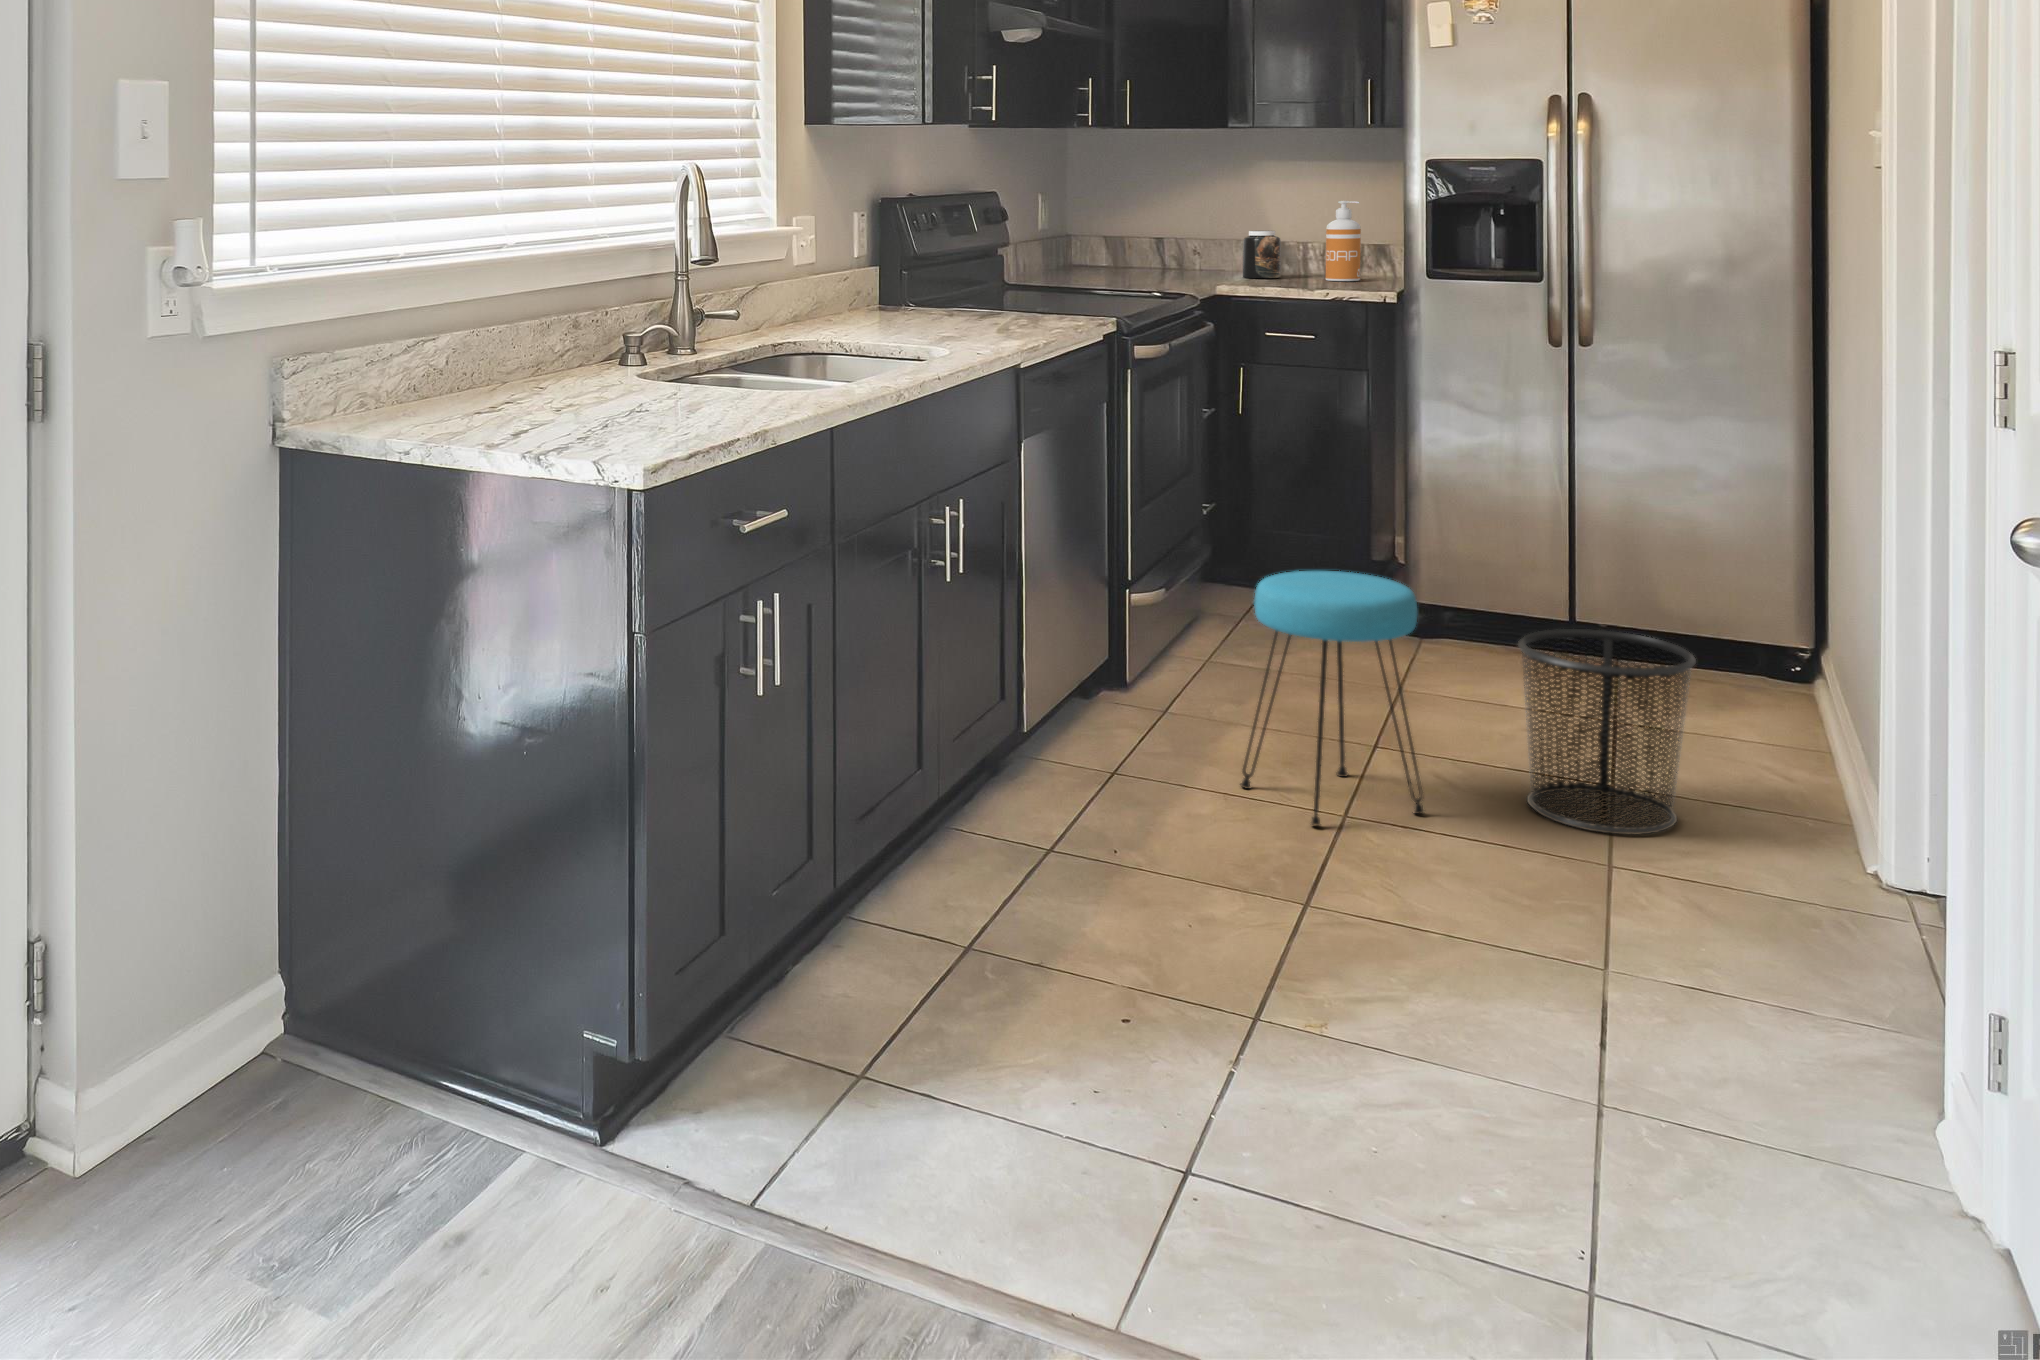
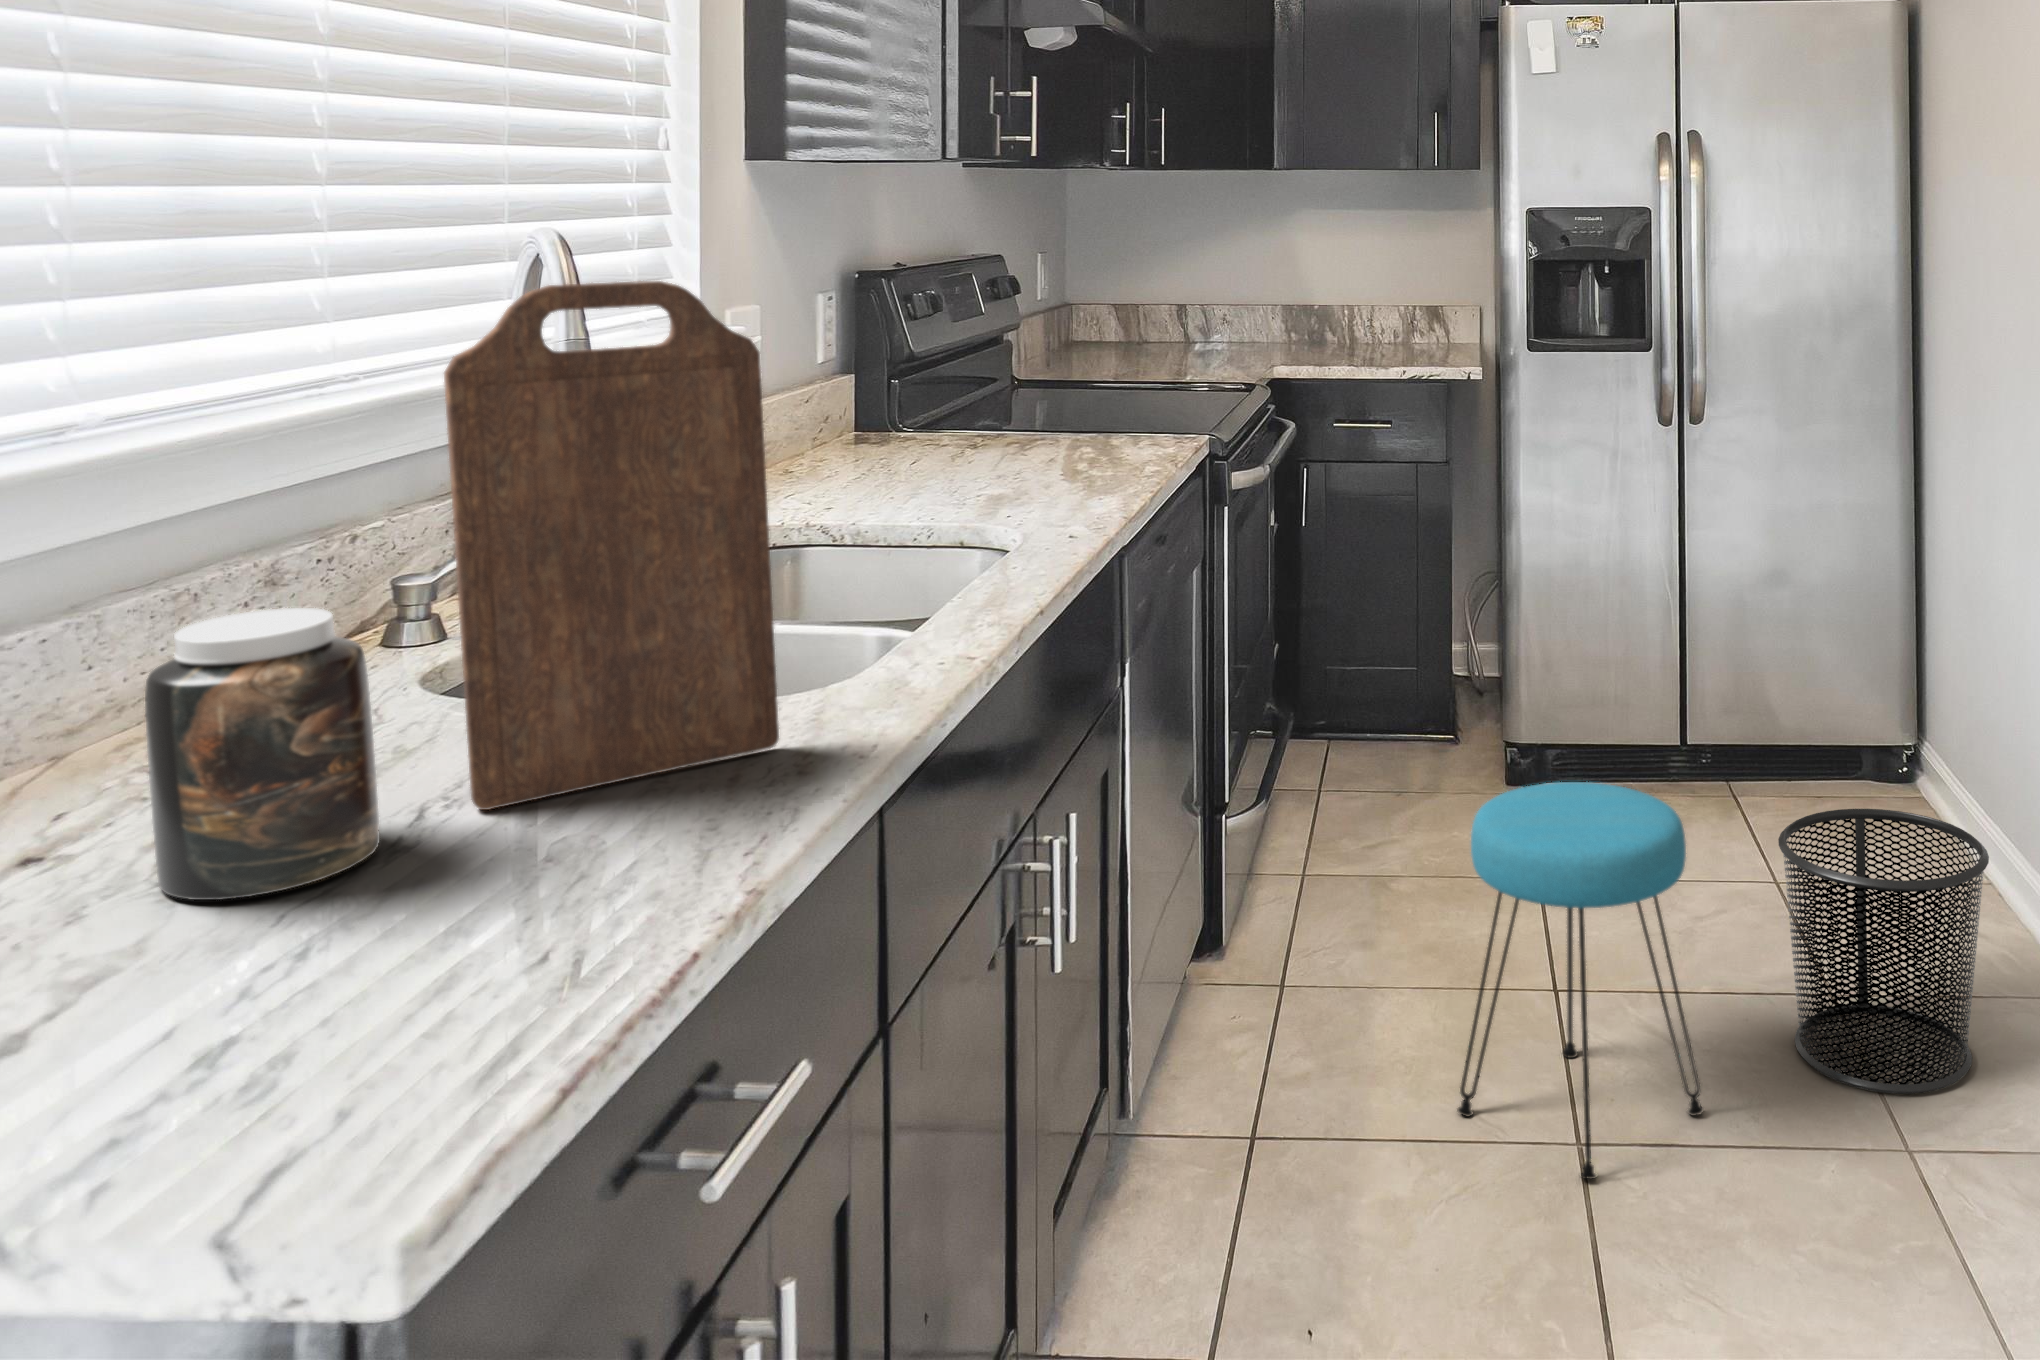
cutting board: none [655,181,784,405] -> present [444,281,779,810]
soap dispenser: present [1326,201,1361,281] -> none [1370,256,1408,349]
jar: present [1243,231,1281,278] -> present [145,608,380,900]

